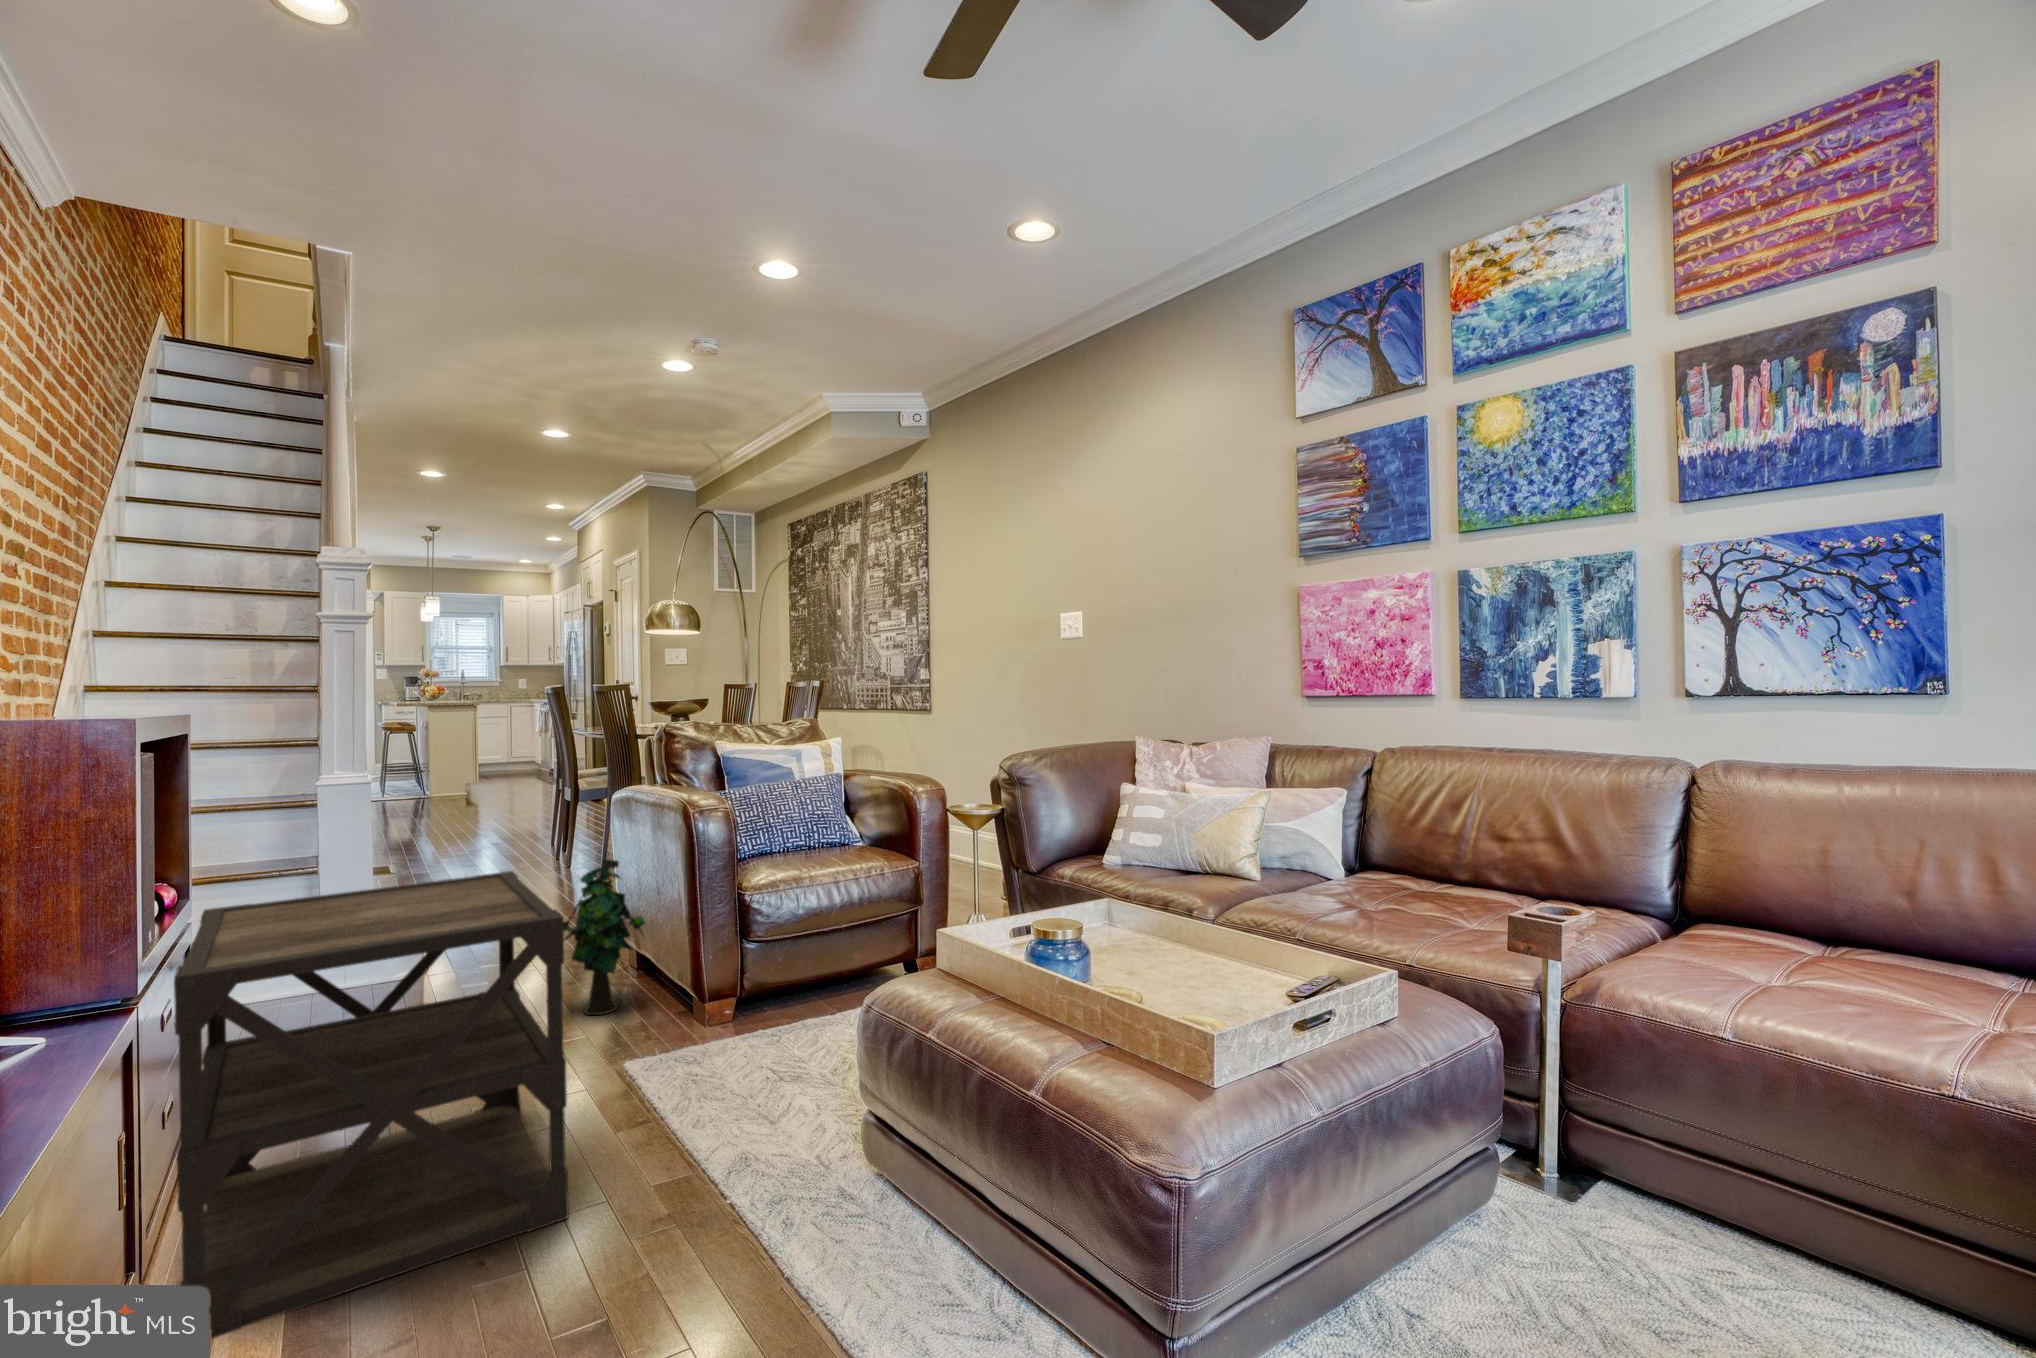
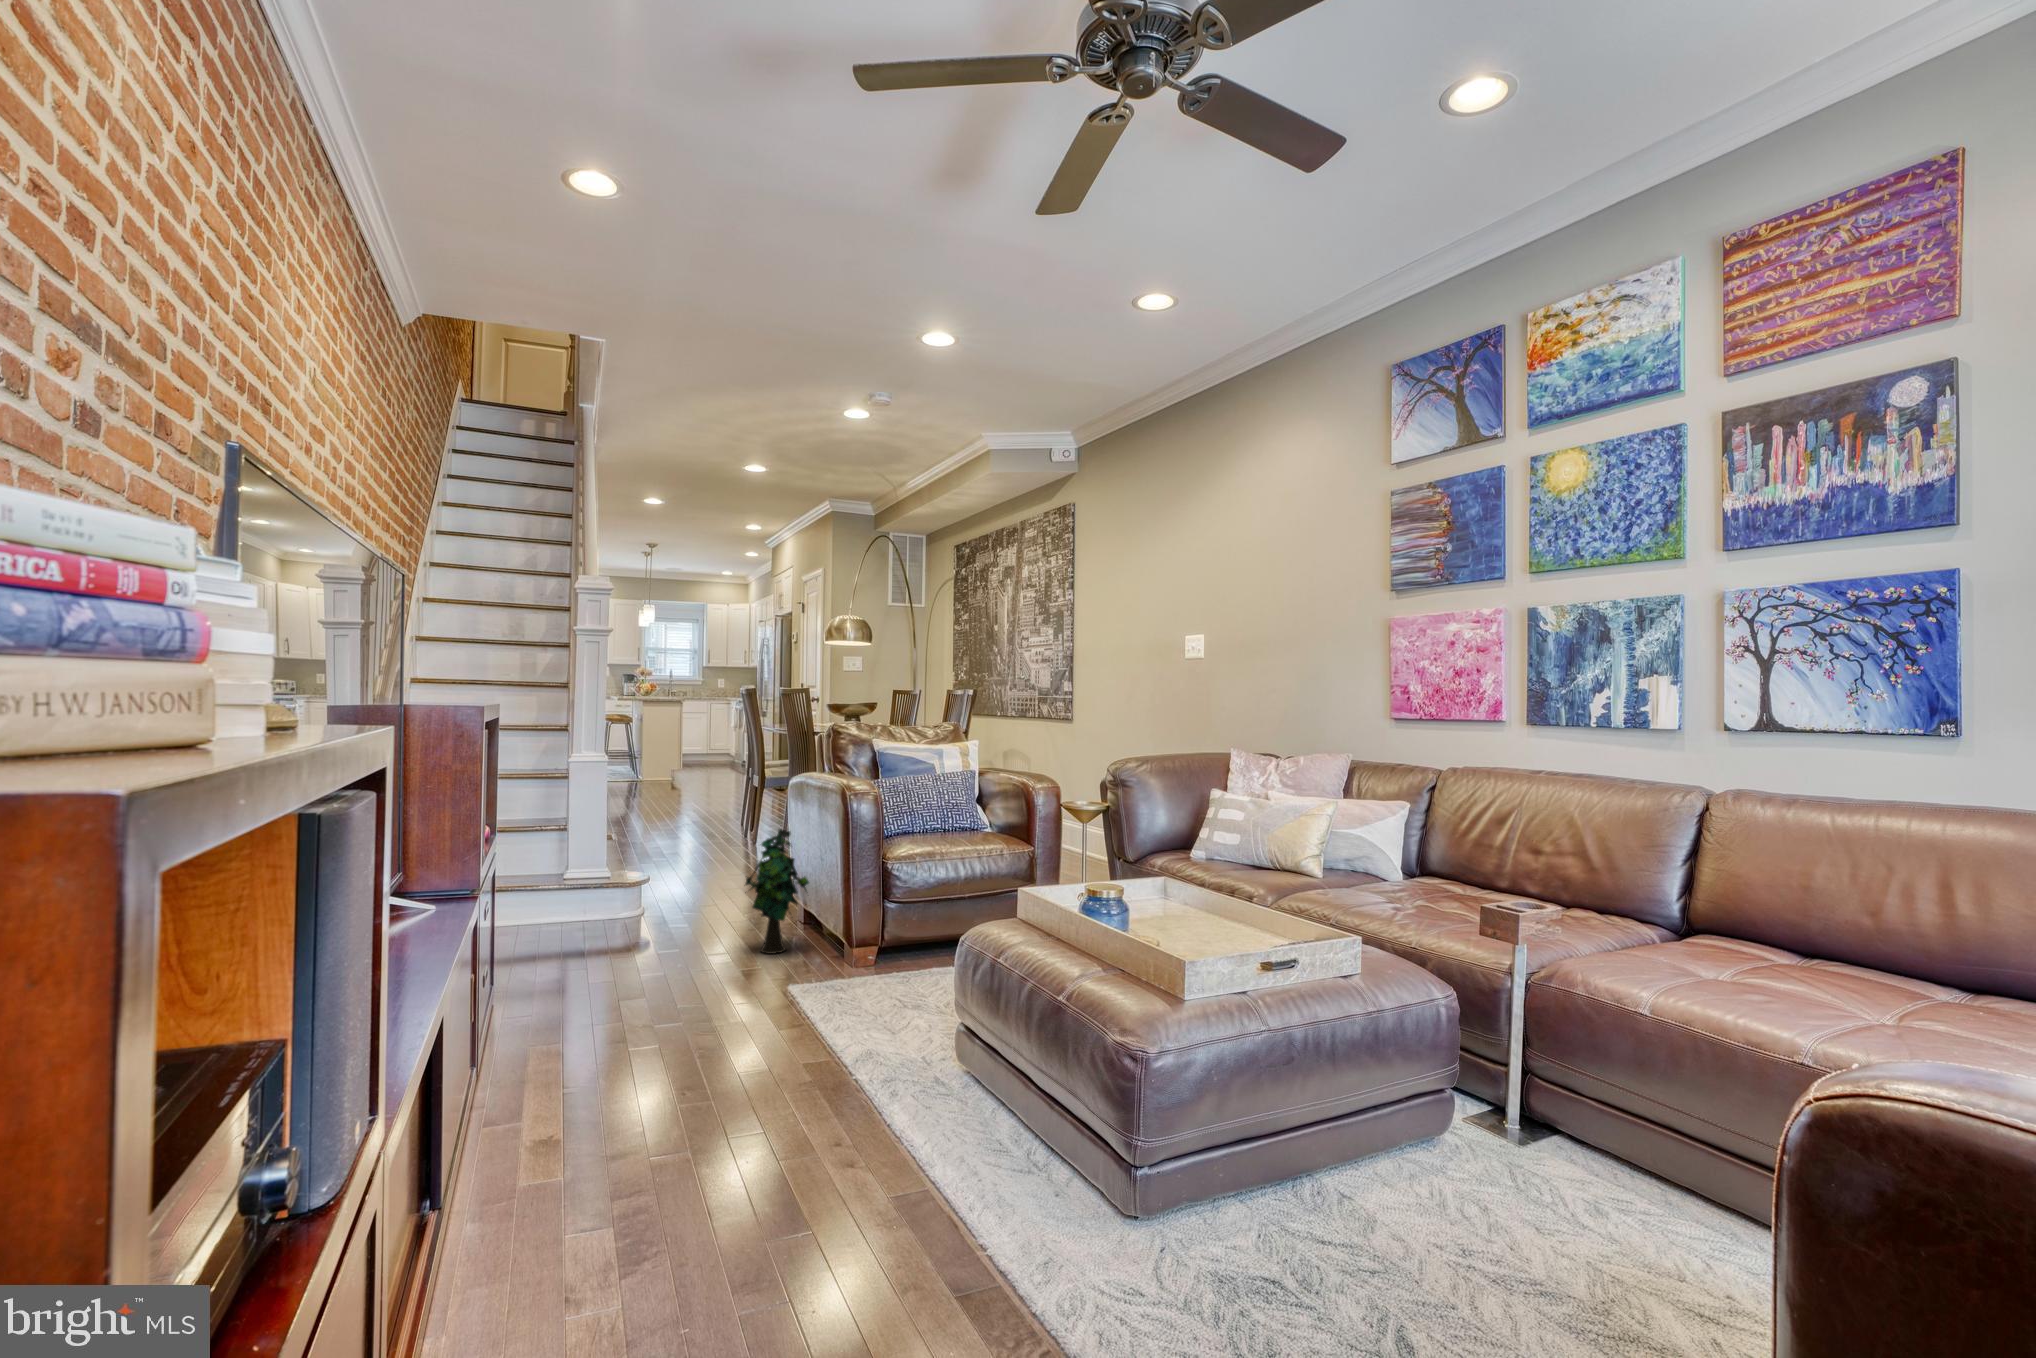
side table: present [174,871,569,1338] -> none [506,828,747,1114]

